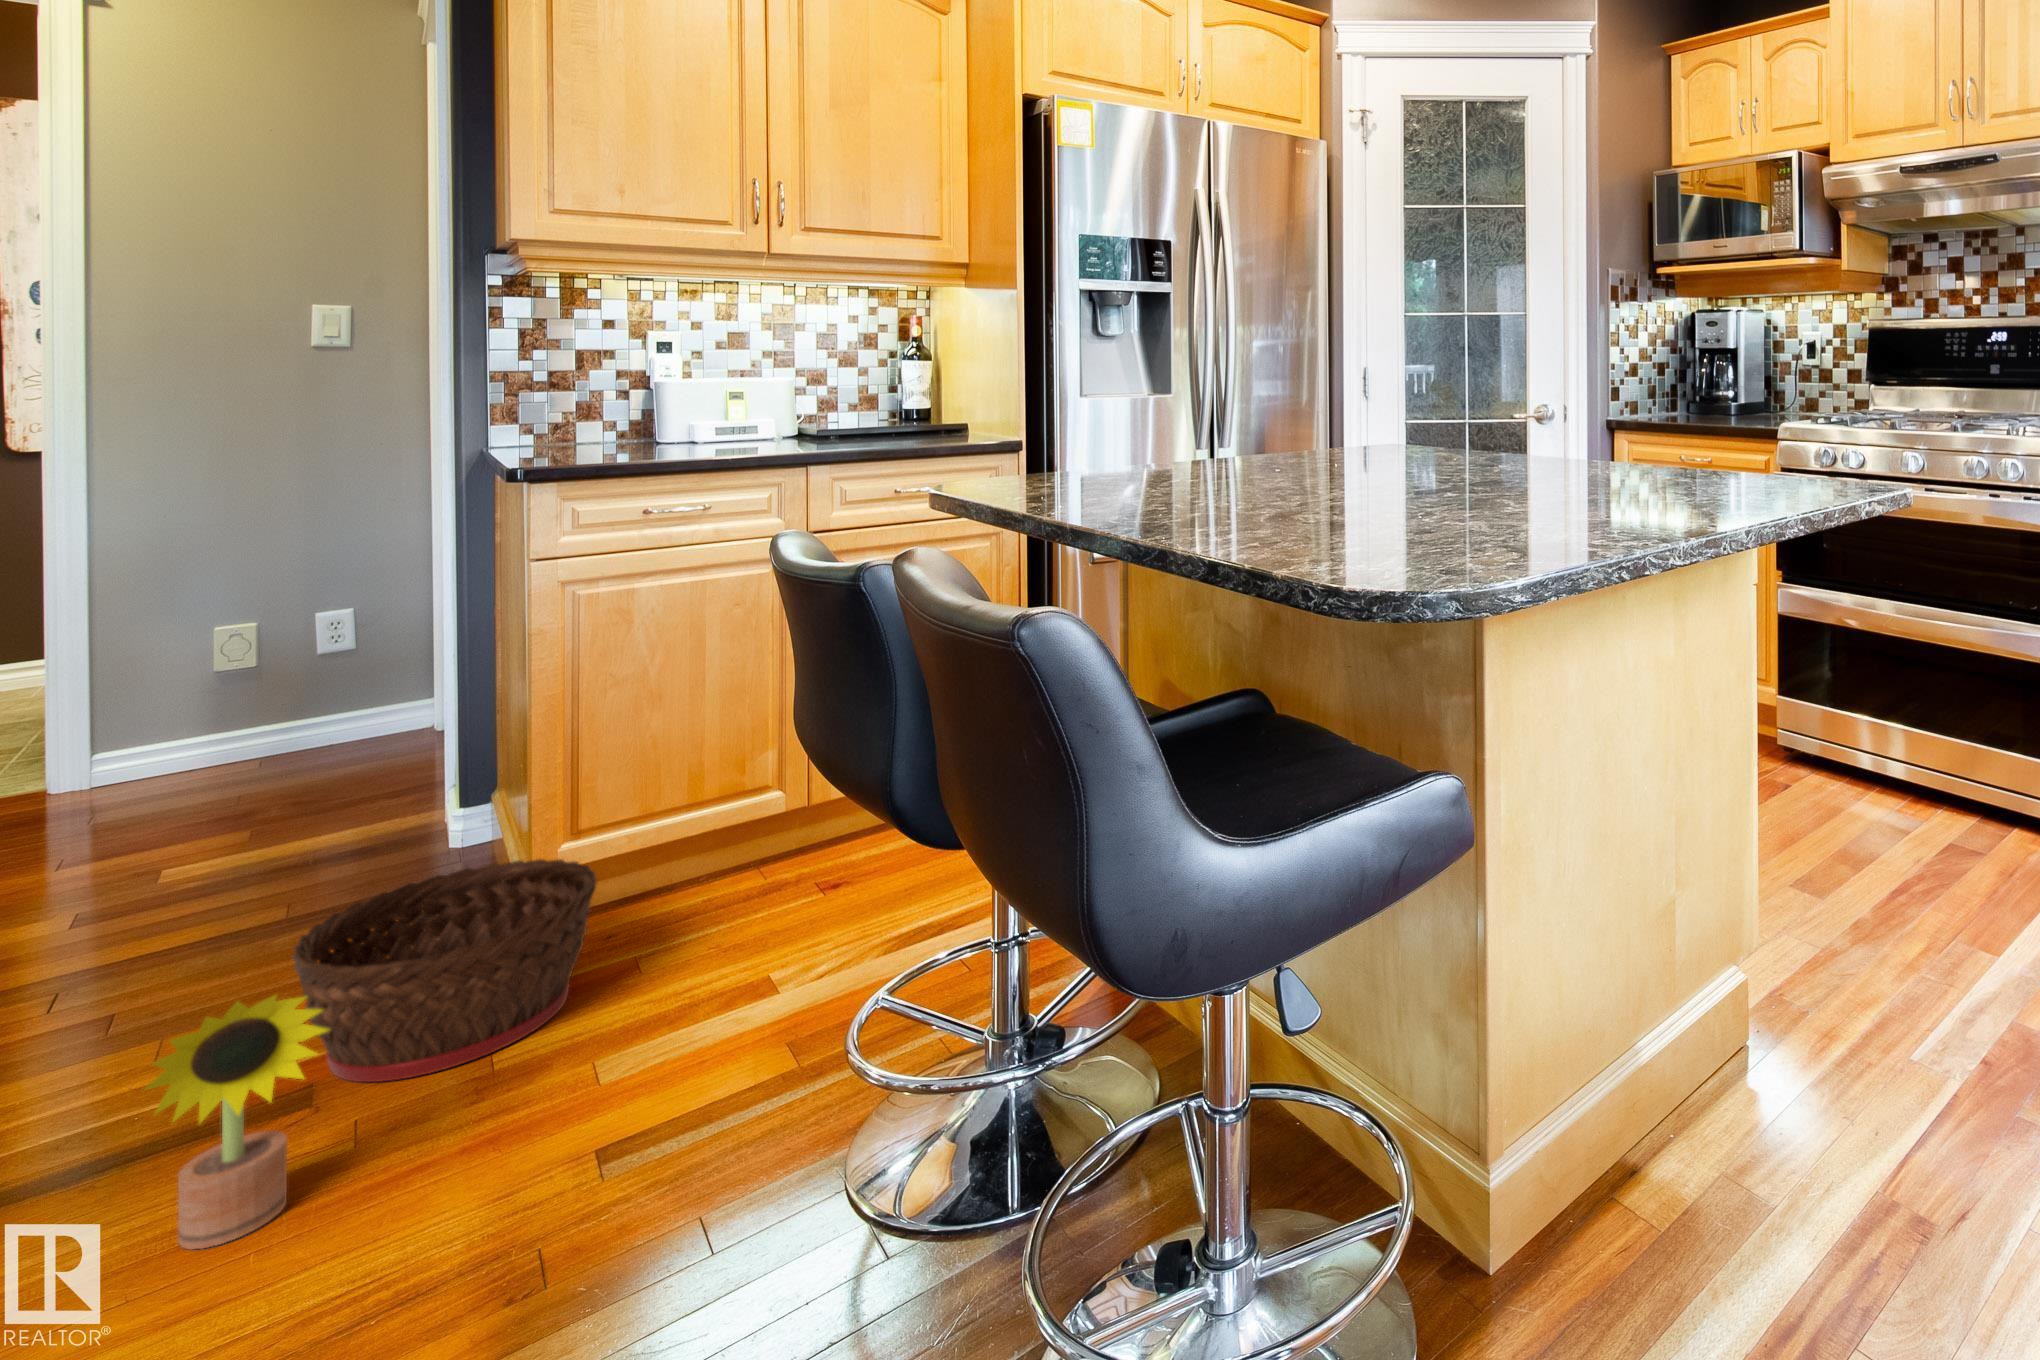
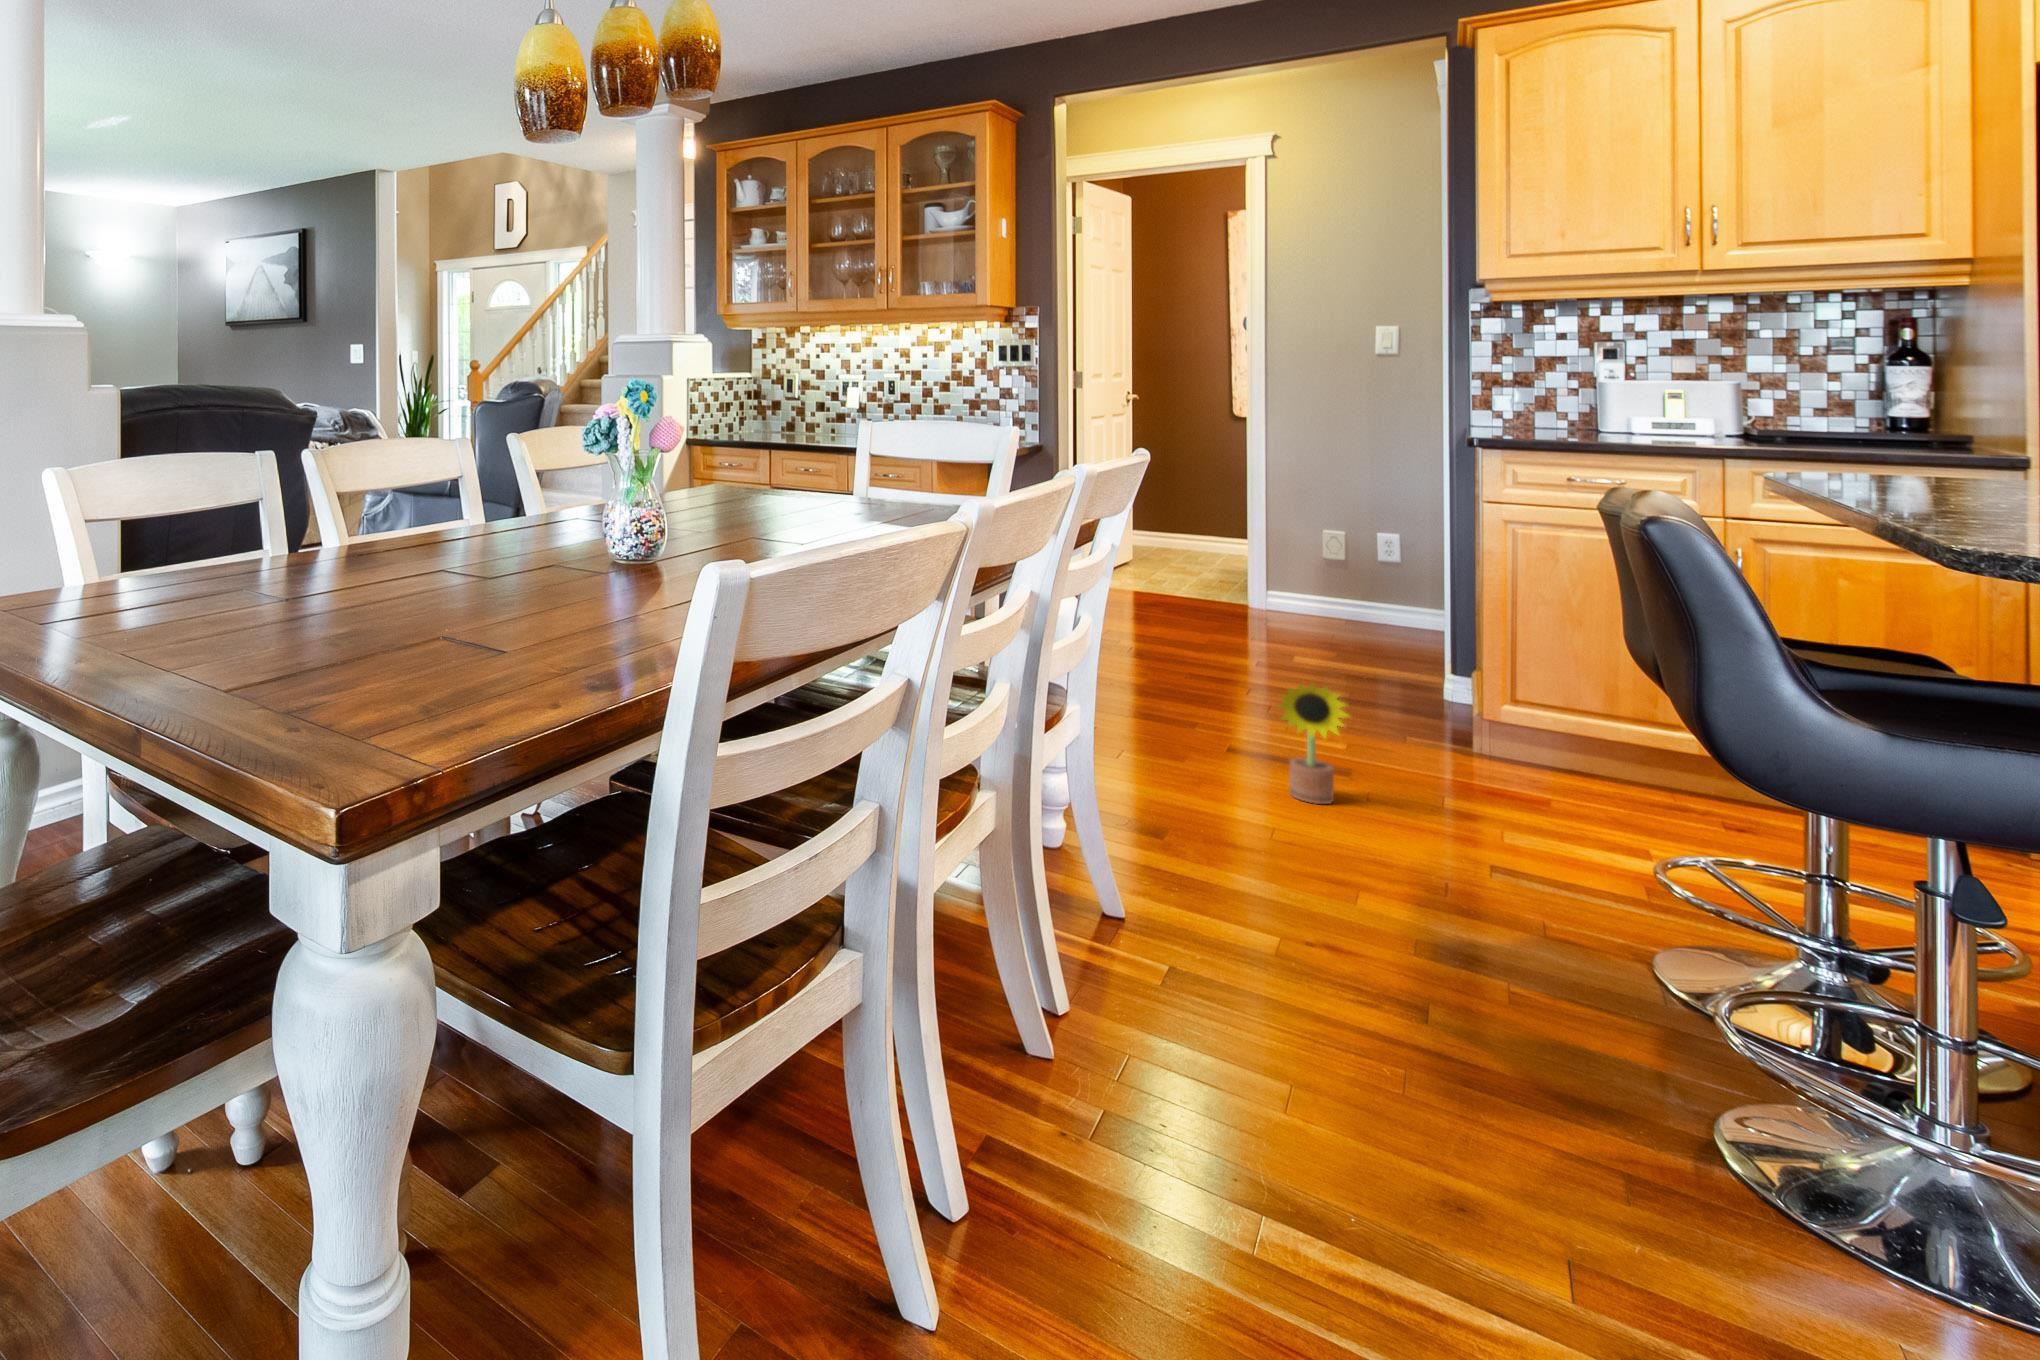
basket: present [292,859,597,1082] -> none [1342,683,1516,796]

